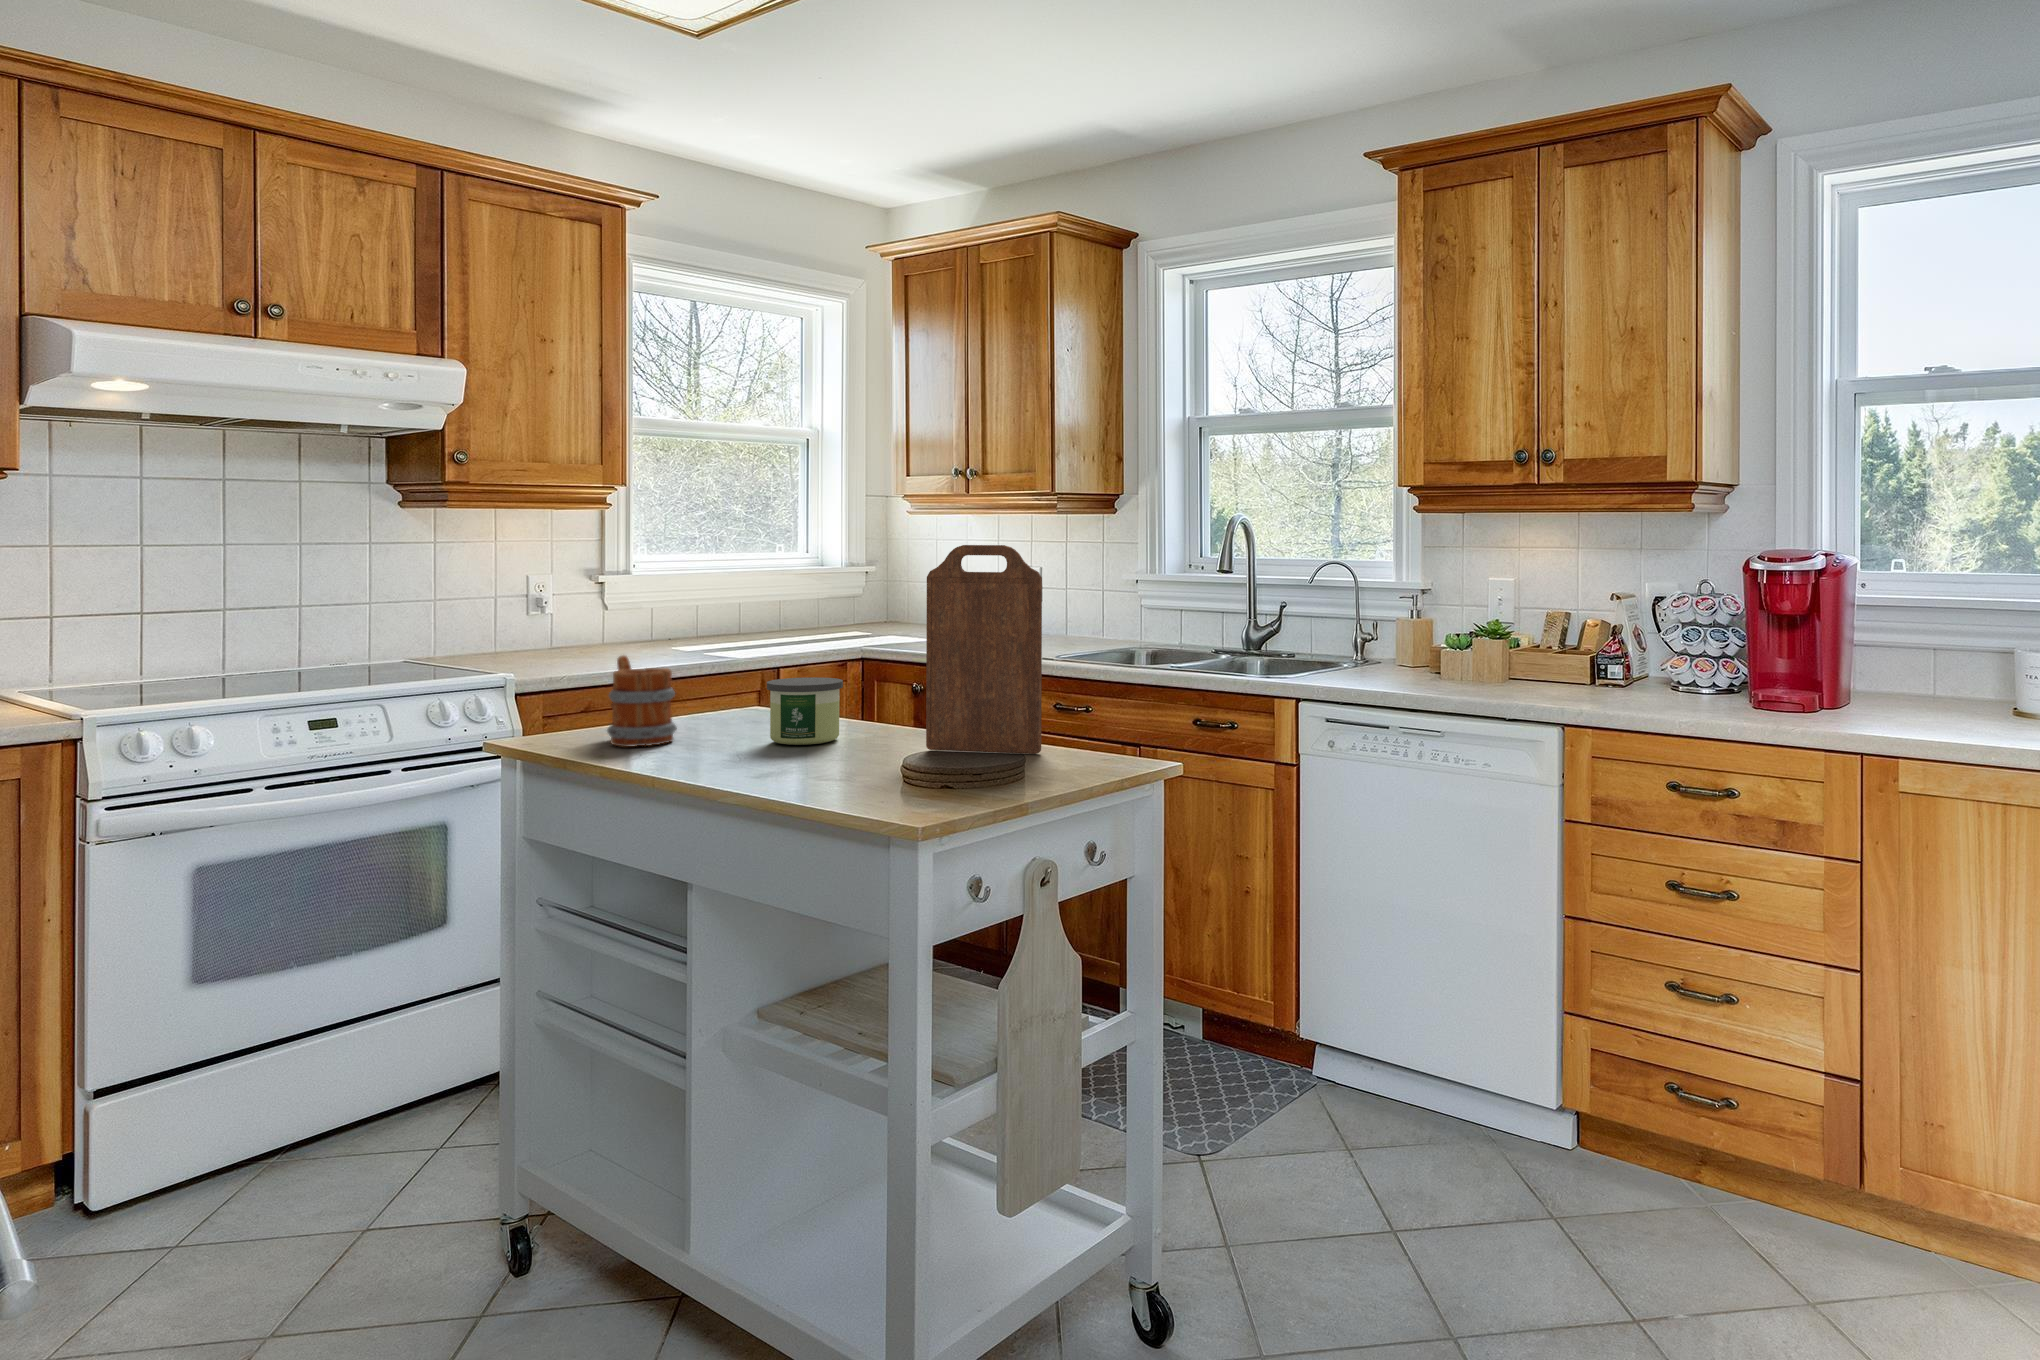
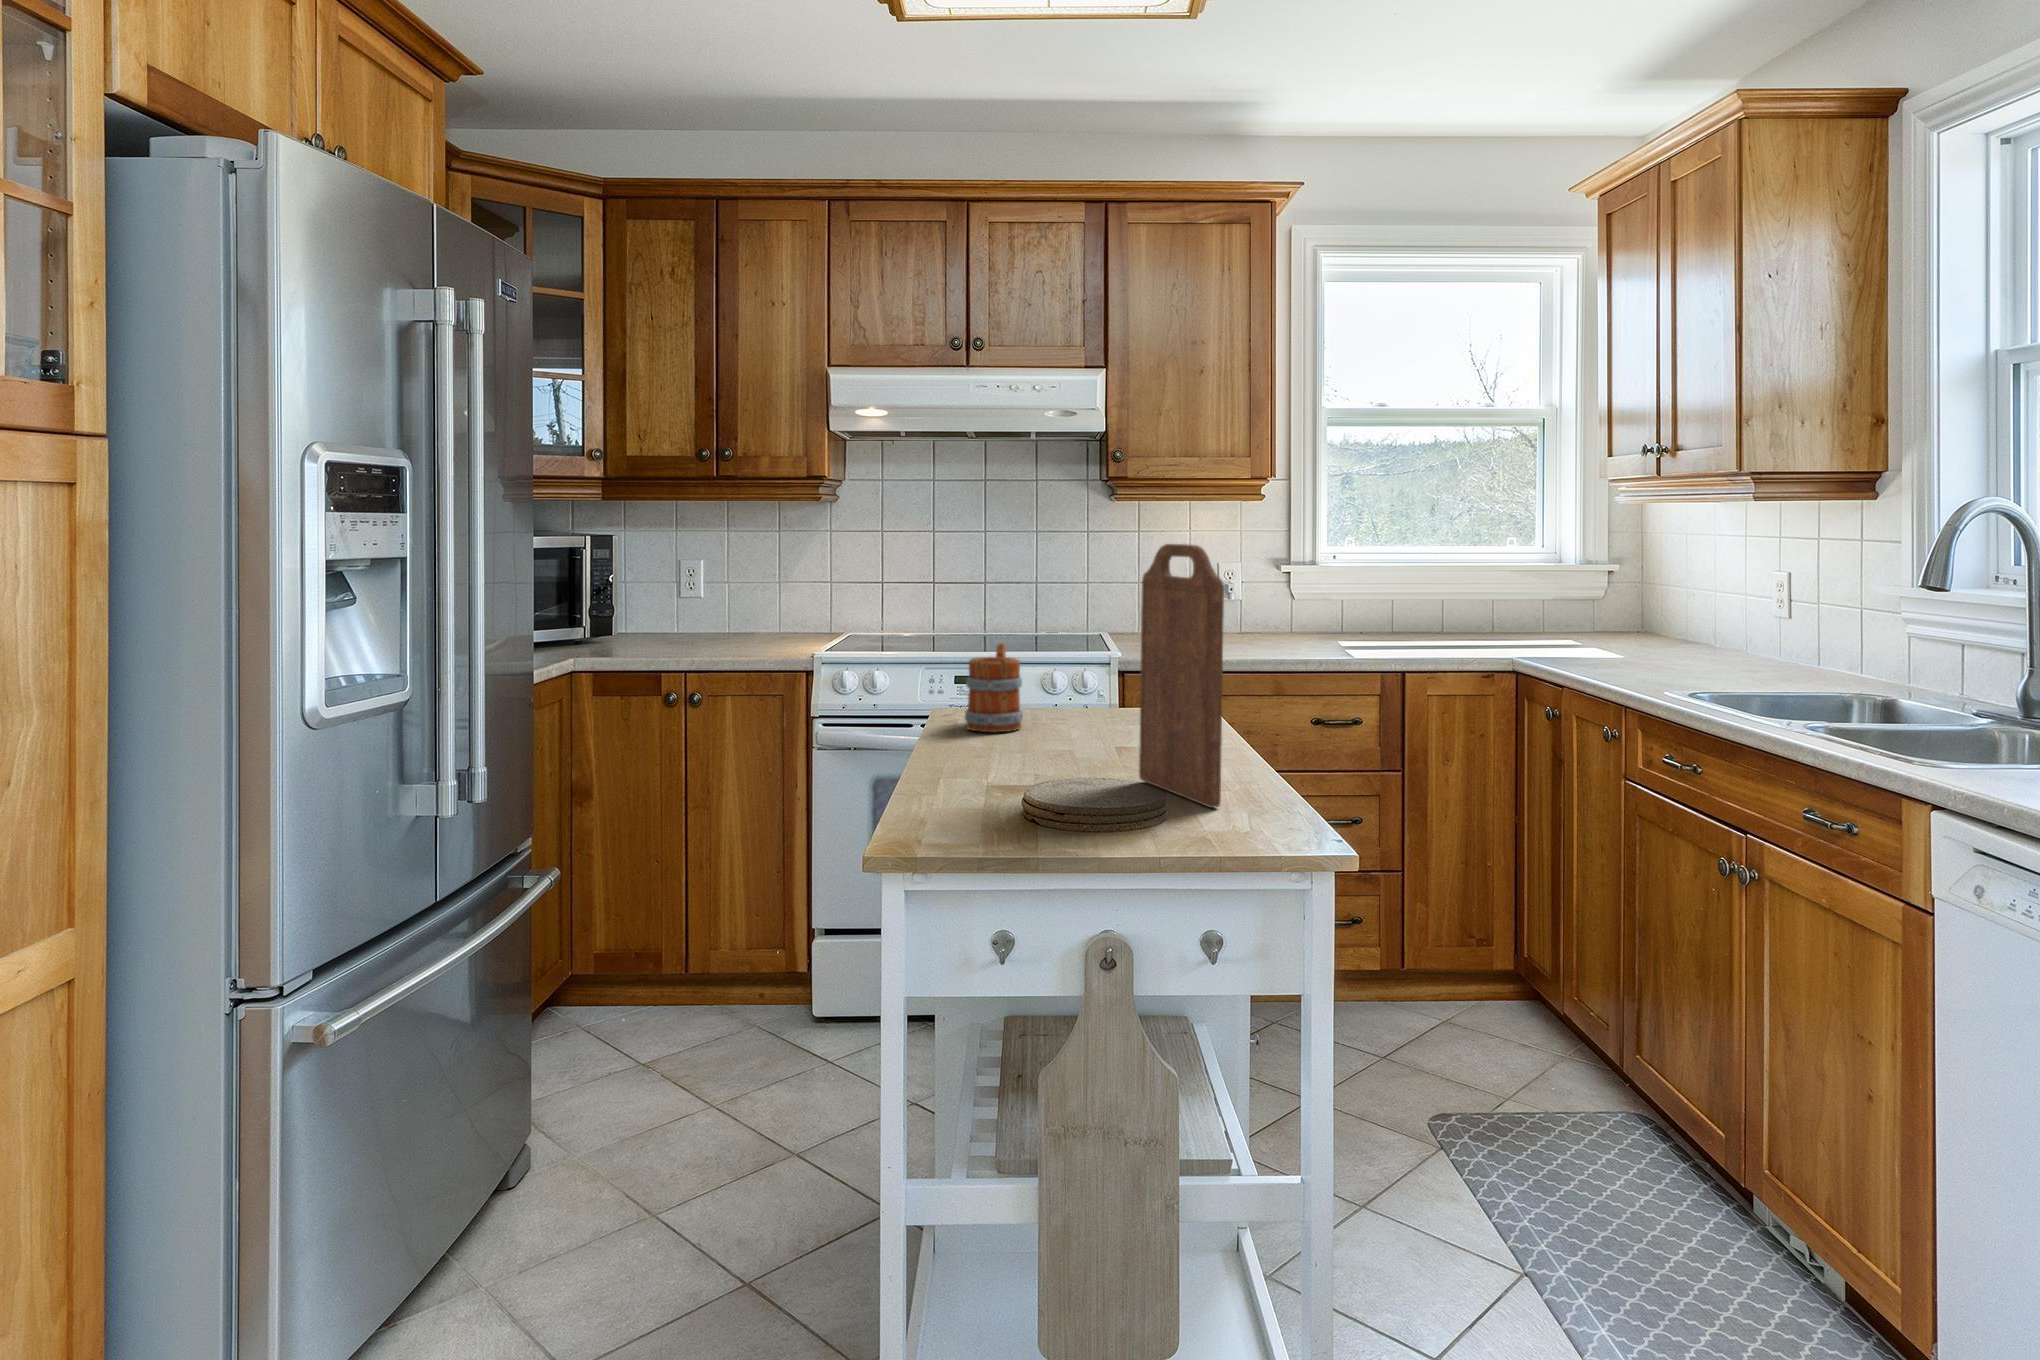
candle: present [767,677,843,745] -> none [1055,681,1132,755]

